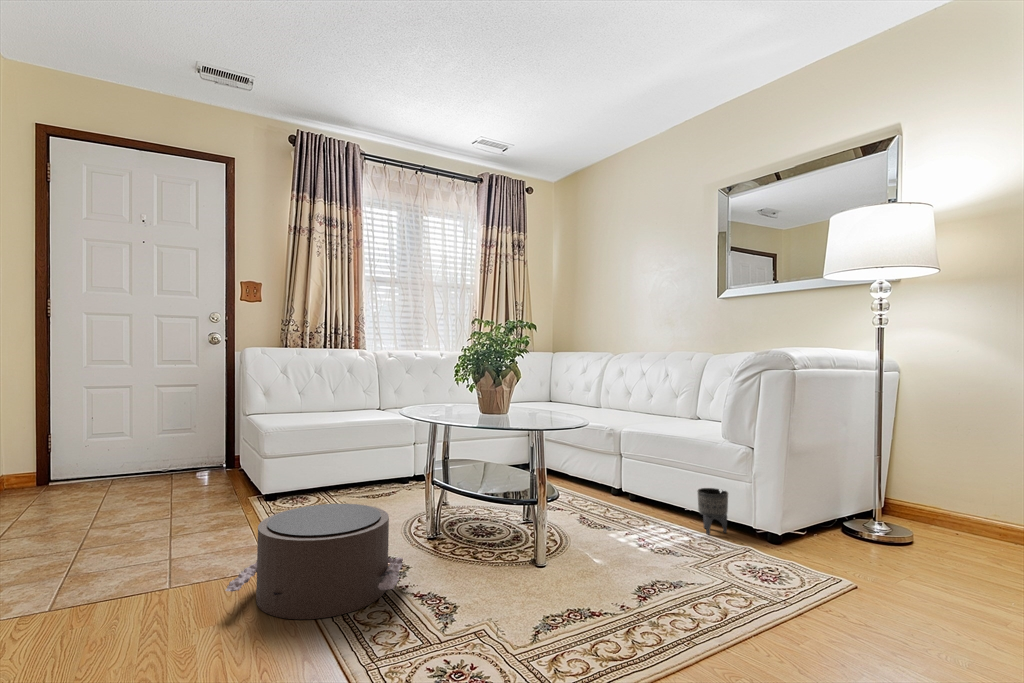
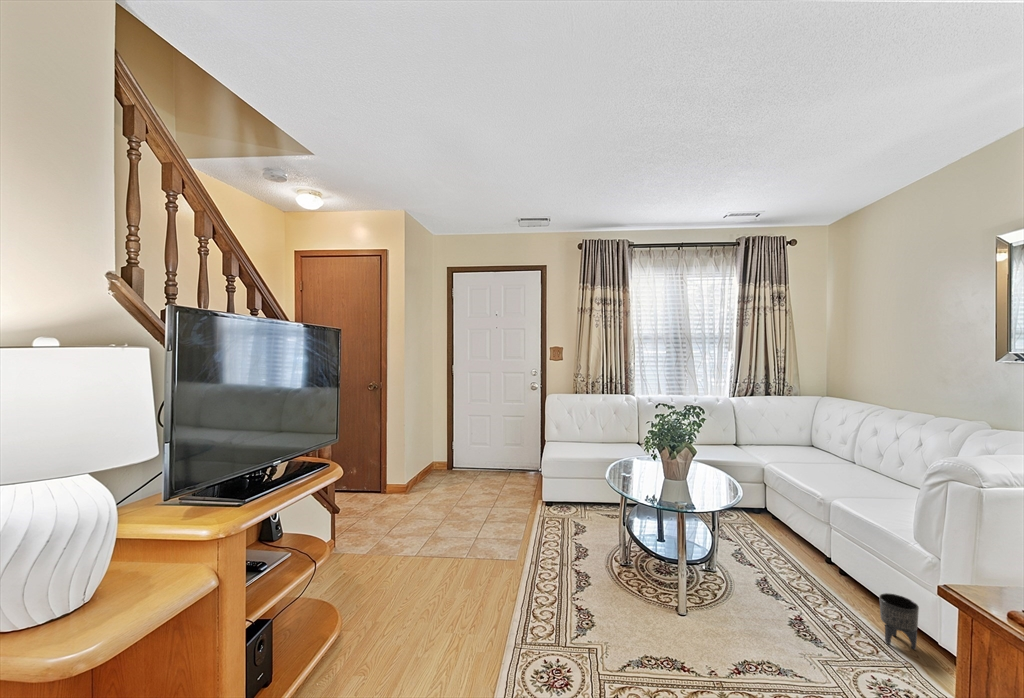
pouf: present [225,504,403,619] -> none [480,526,581,604]

